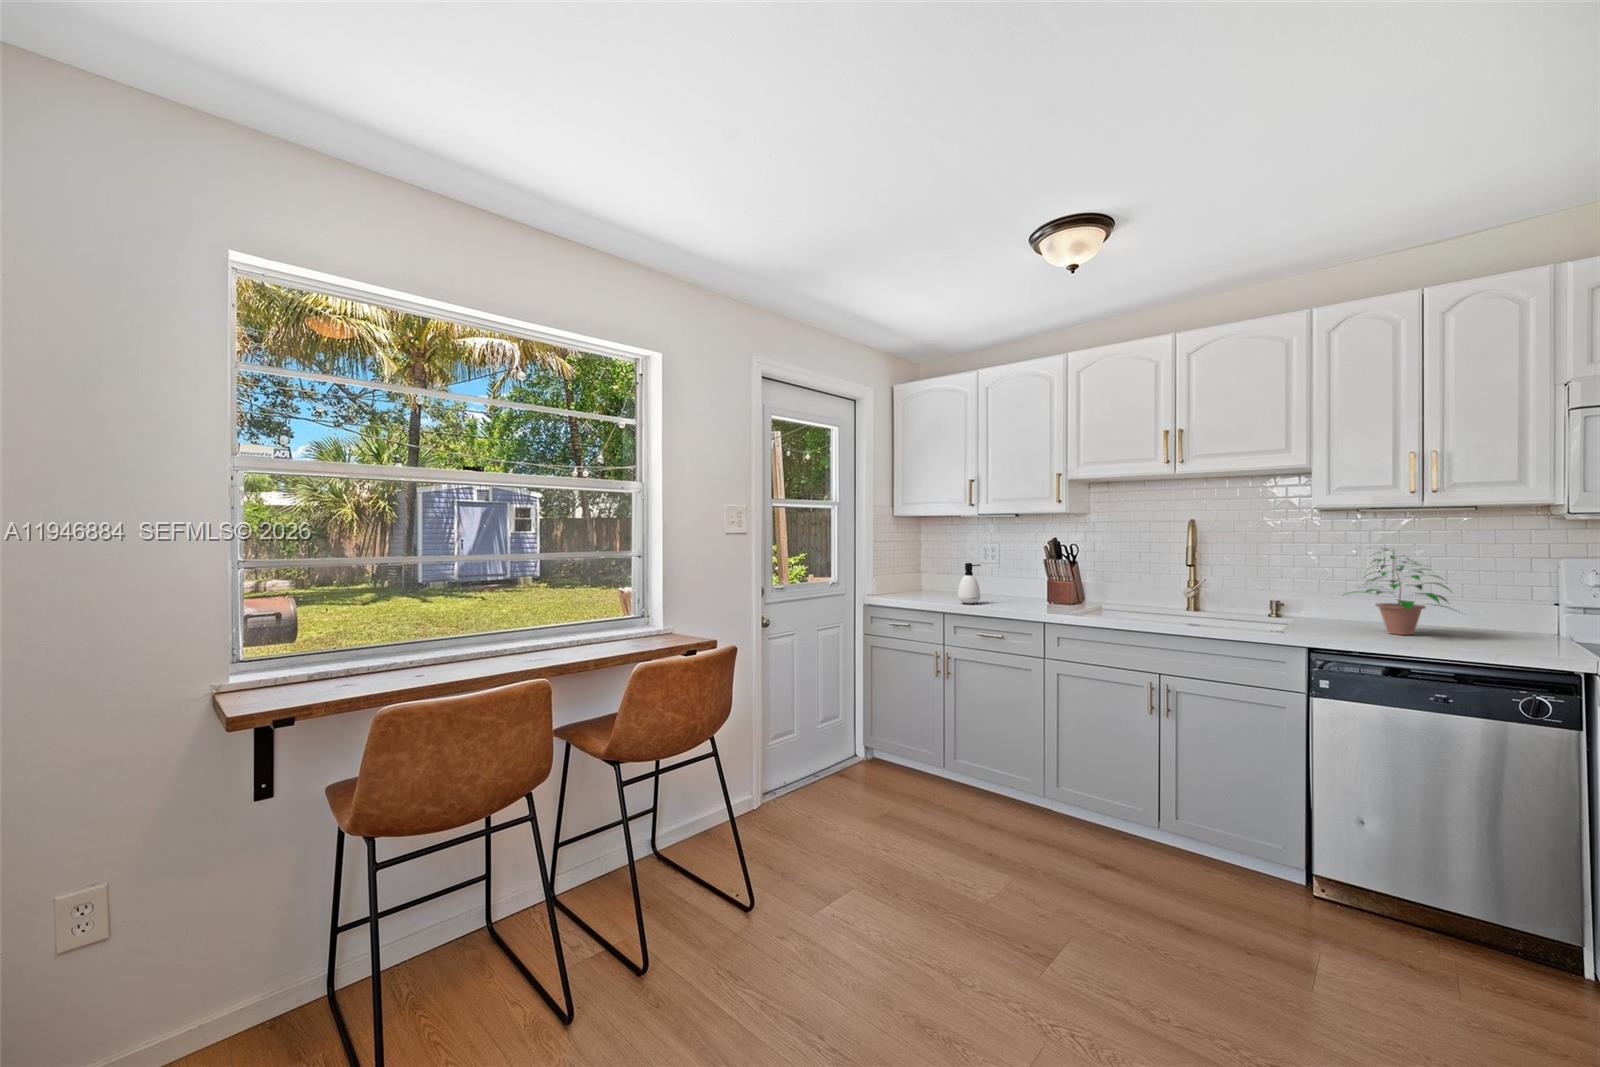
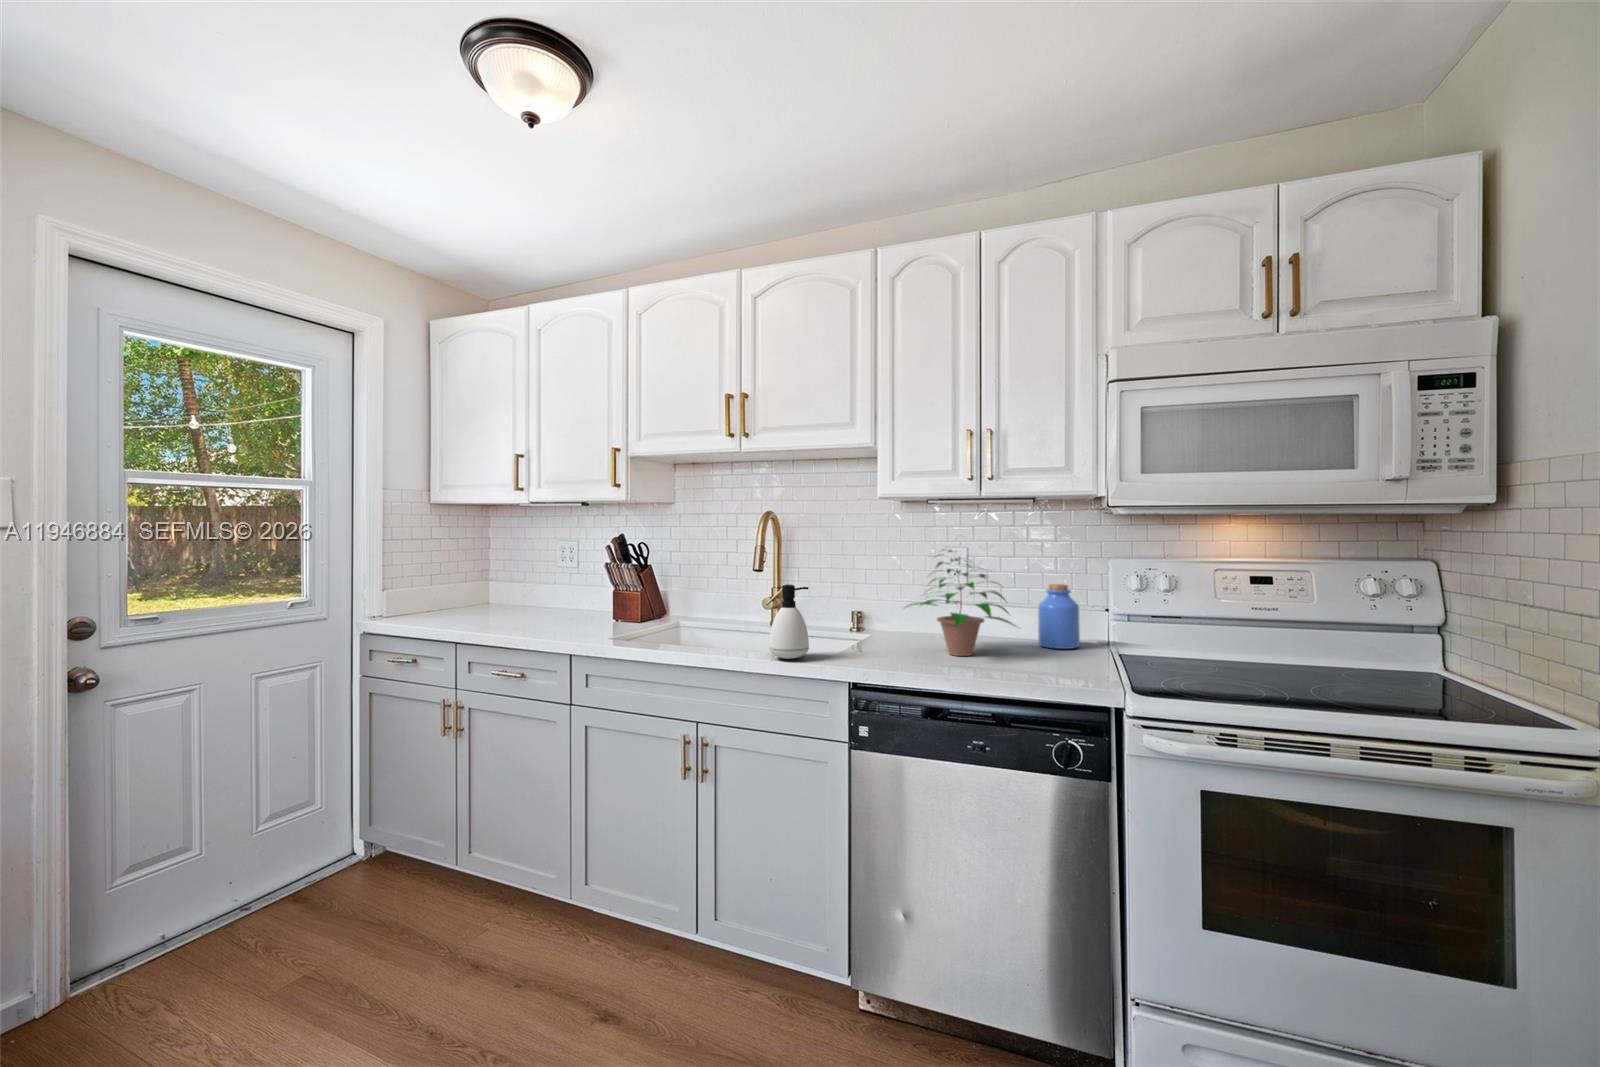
soap dispenser: present [958,563,980,604] -> present [769,585,809,659]
jar: none [1475,580,1524,635] -> present [1038,584,1080,649]

